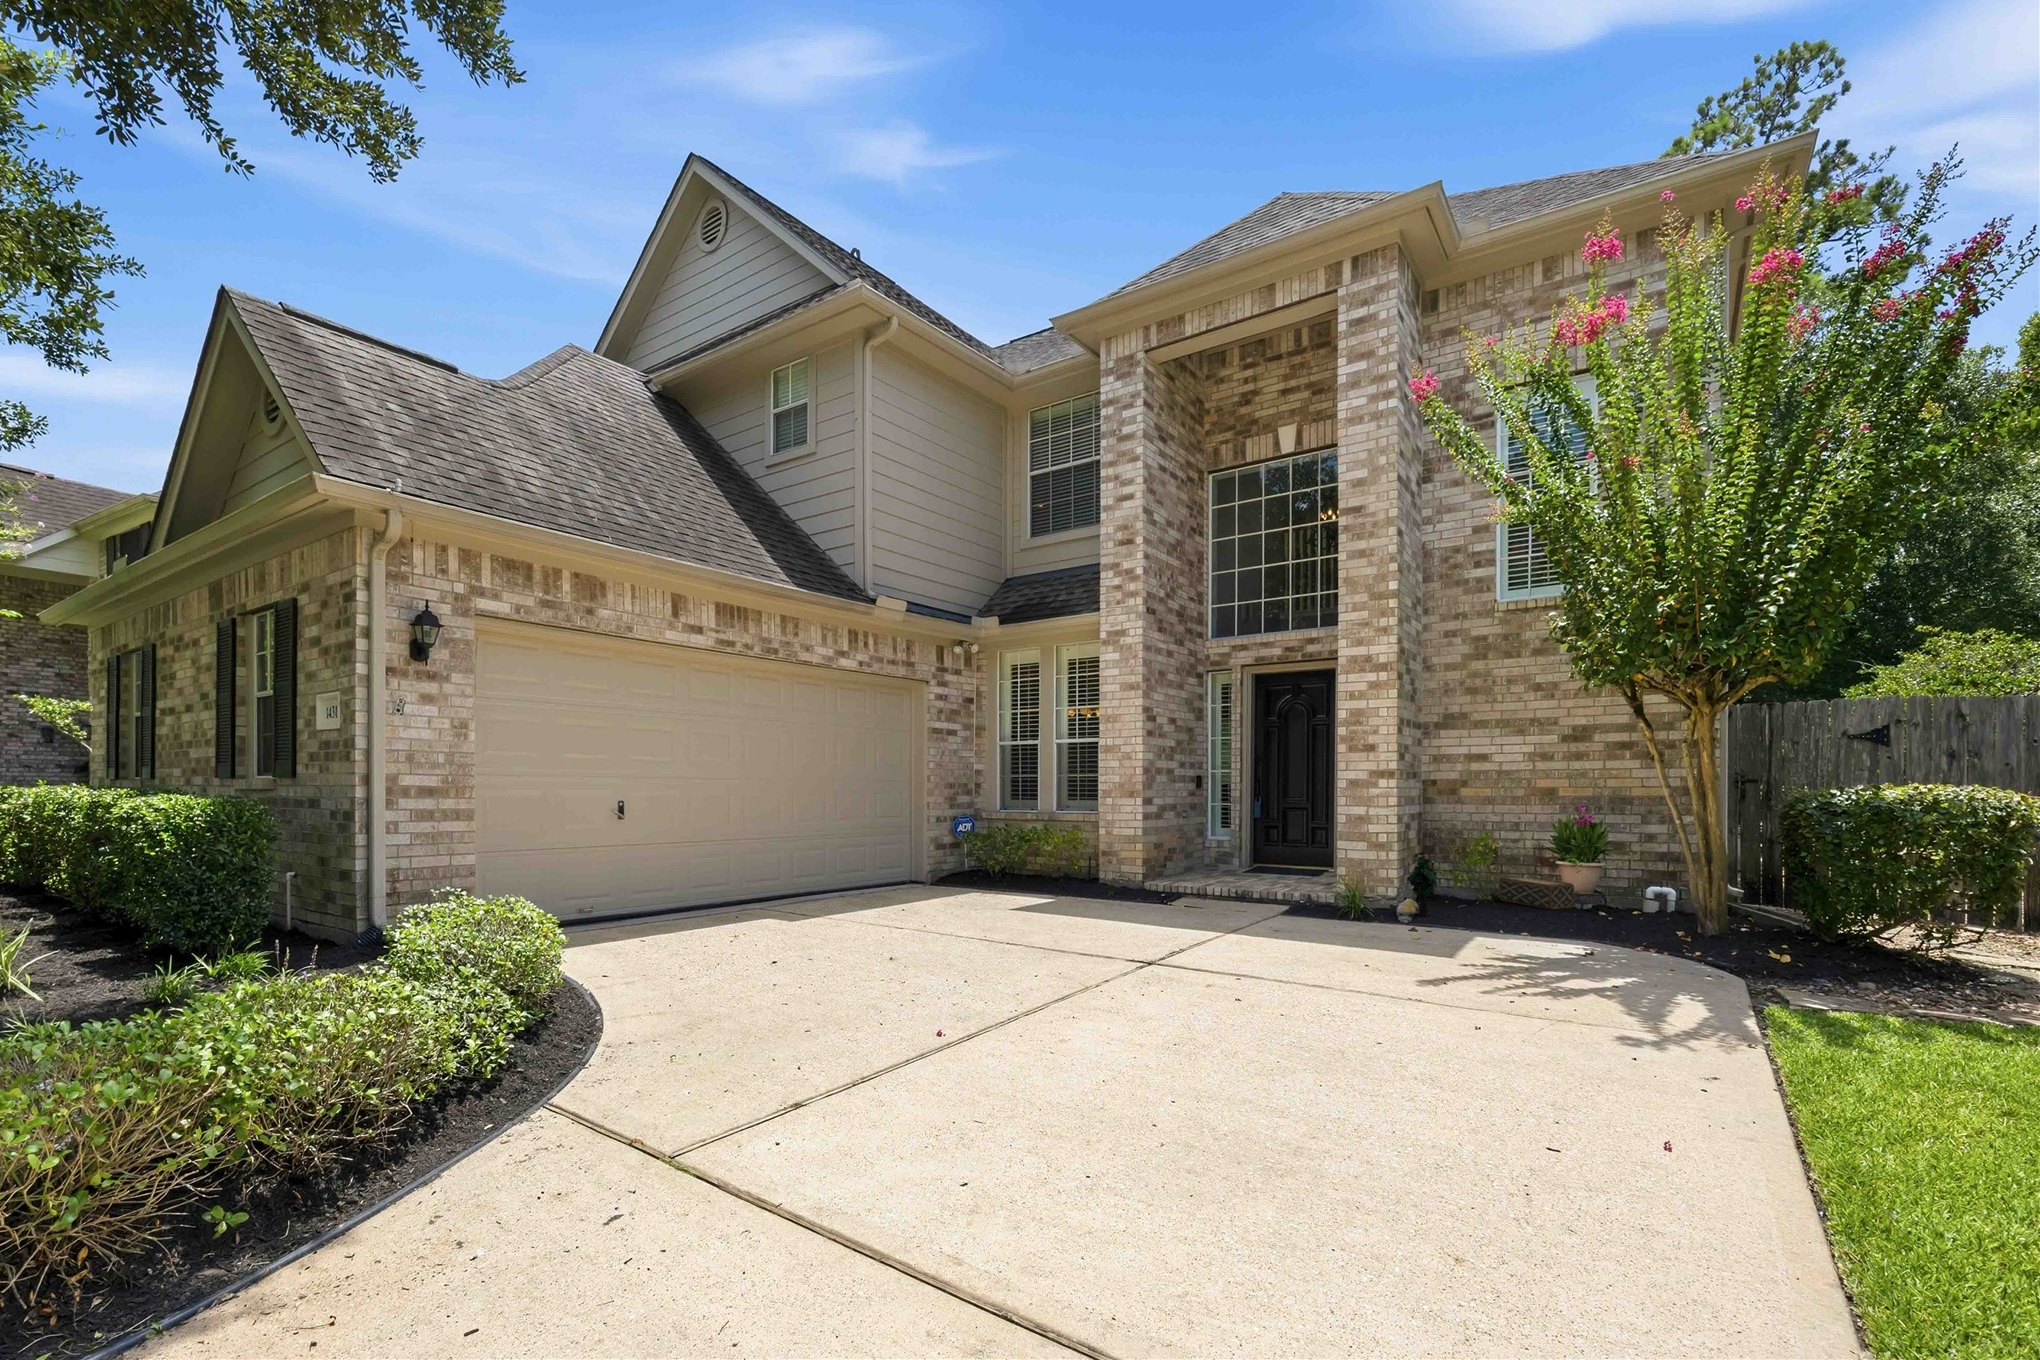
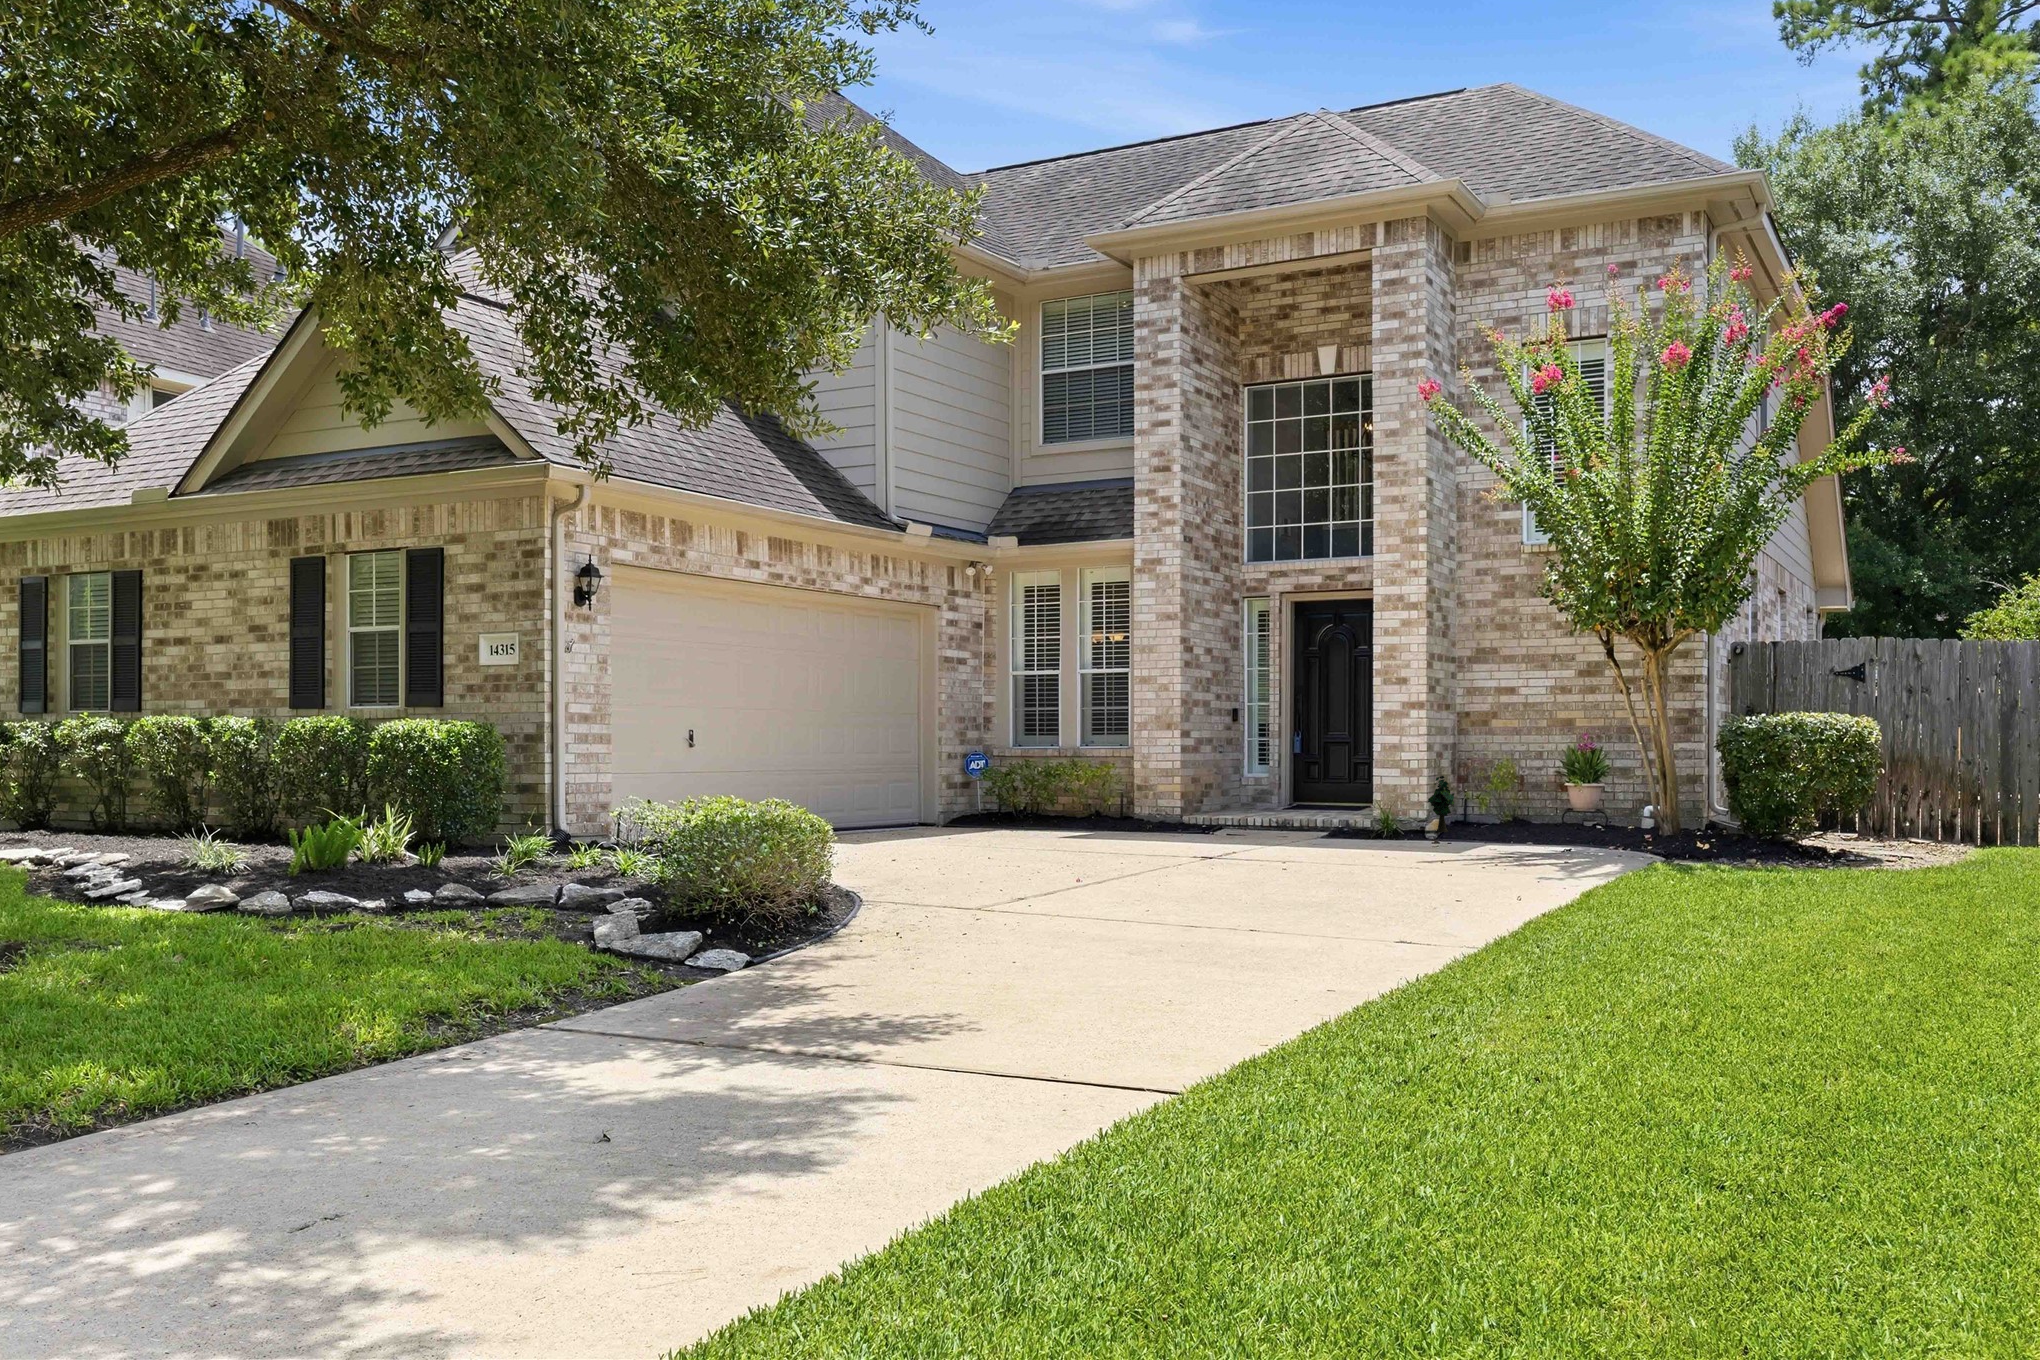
woven basket: present [1499,876,1575,909] -> none [1512,796,1575,824]

